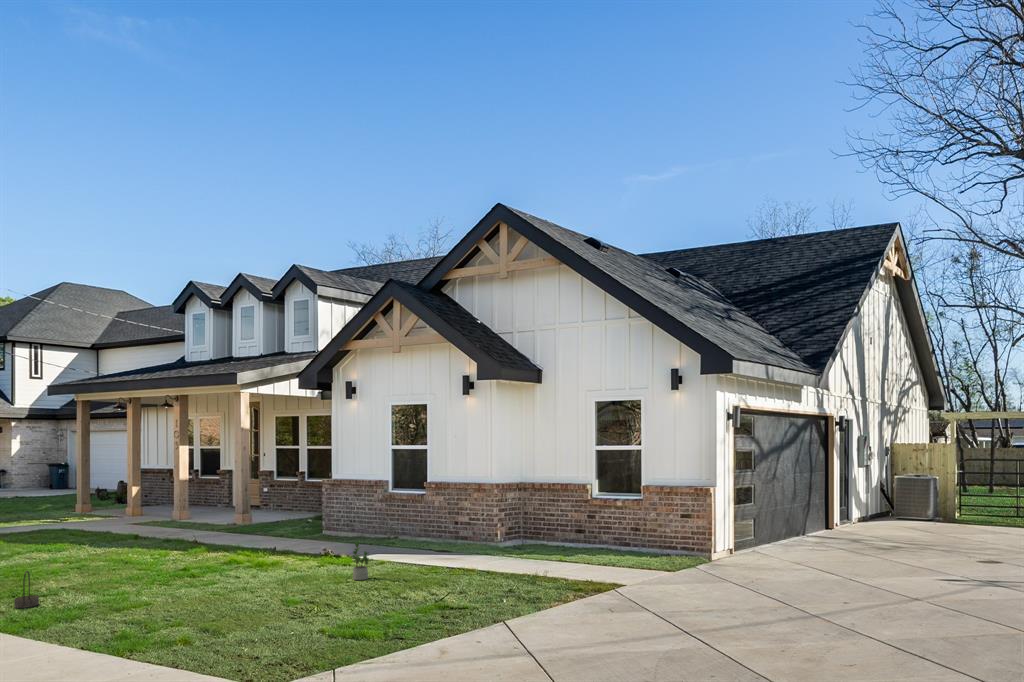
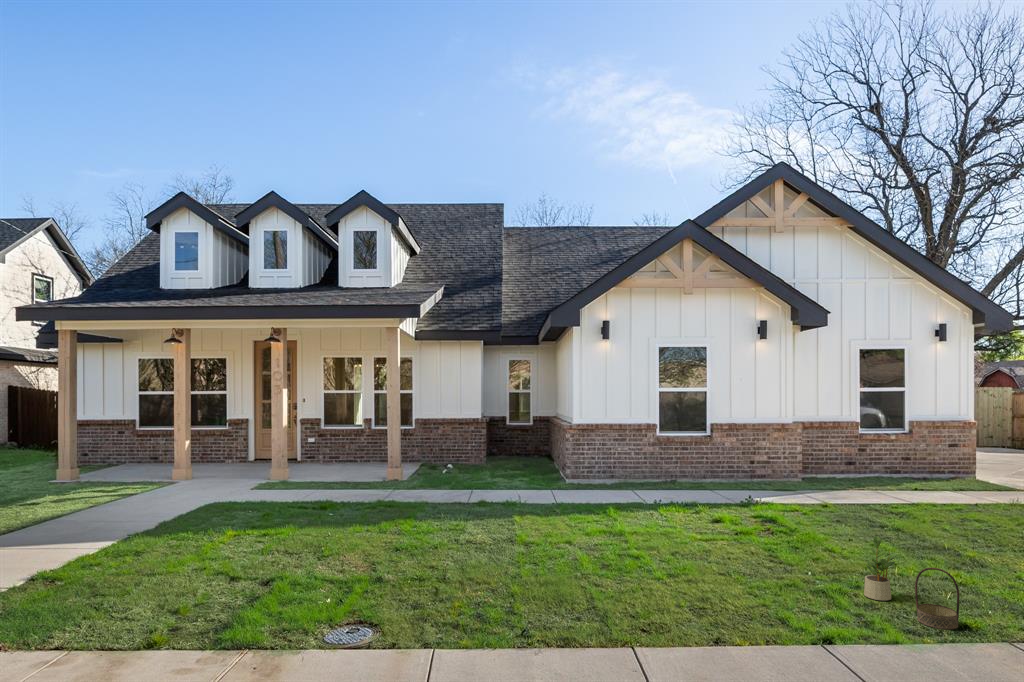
potted plant: present [352,541,369,580] -> present [864,536,897,601]

